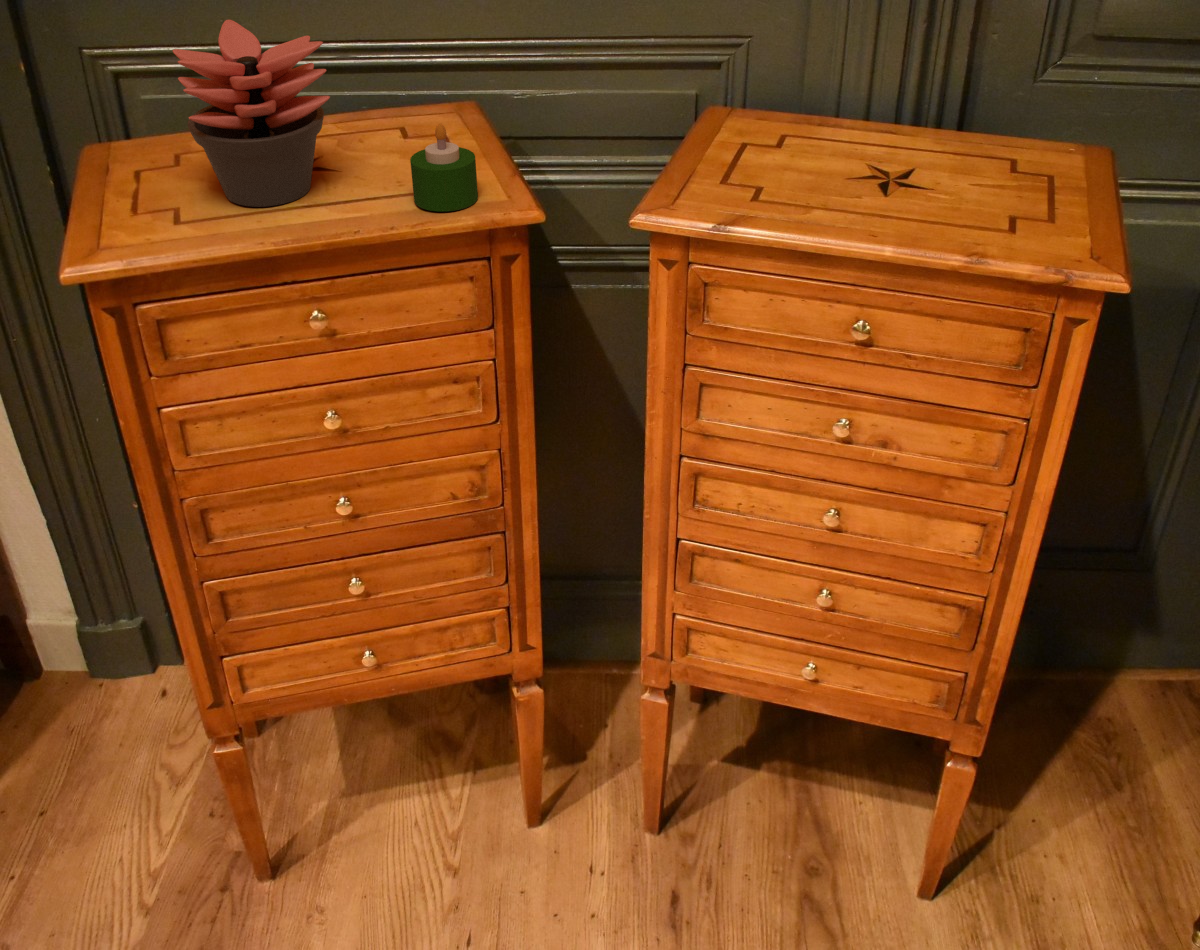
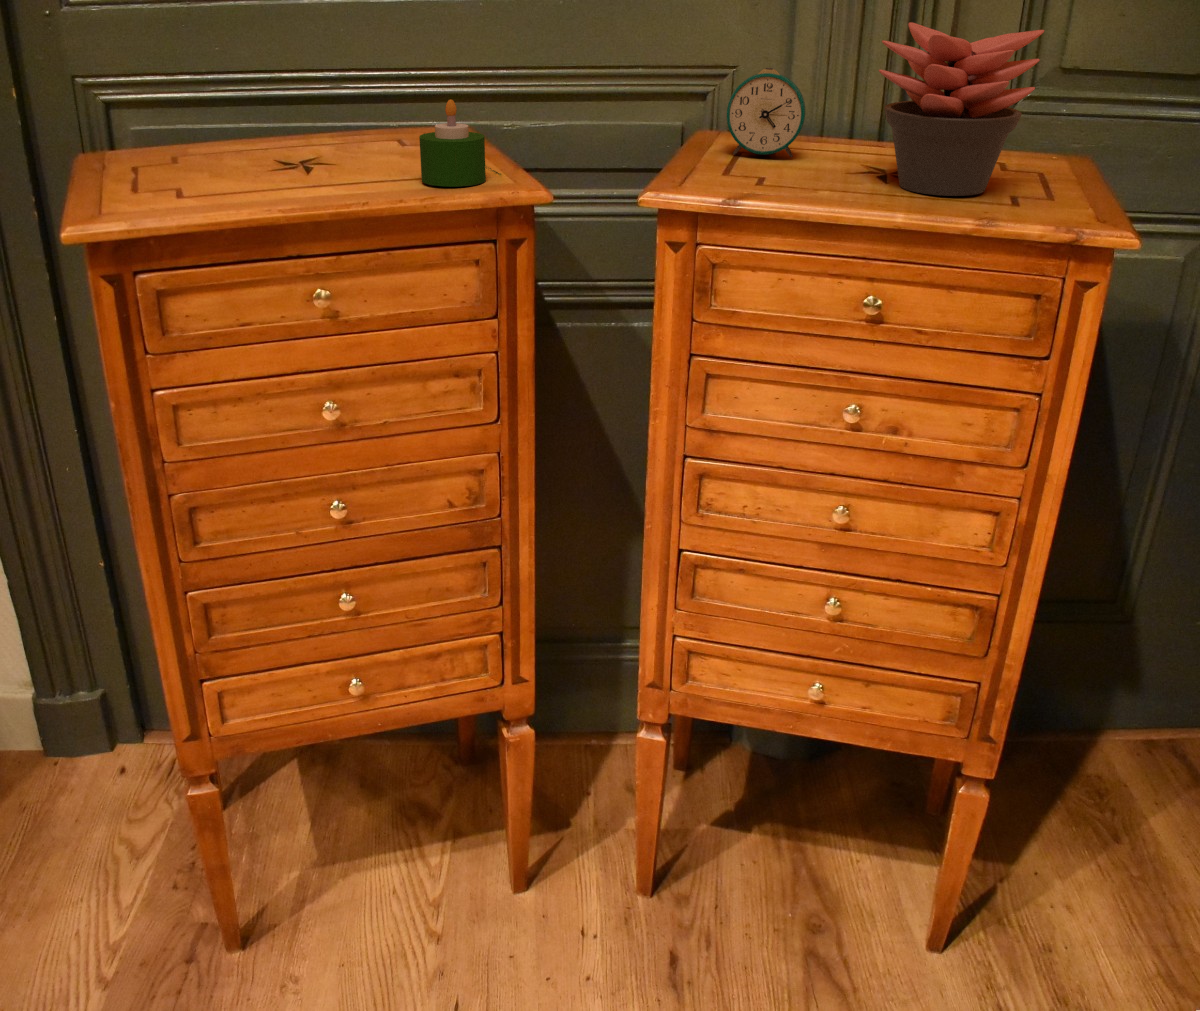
succulent plant: present [173,20,330,207] -> present [879,22,1044,196]
alarm clock: none [730,57,812,147] -> present [727,68,805,157]

